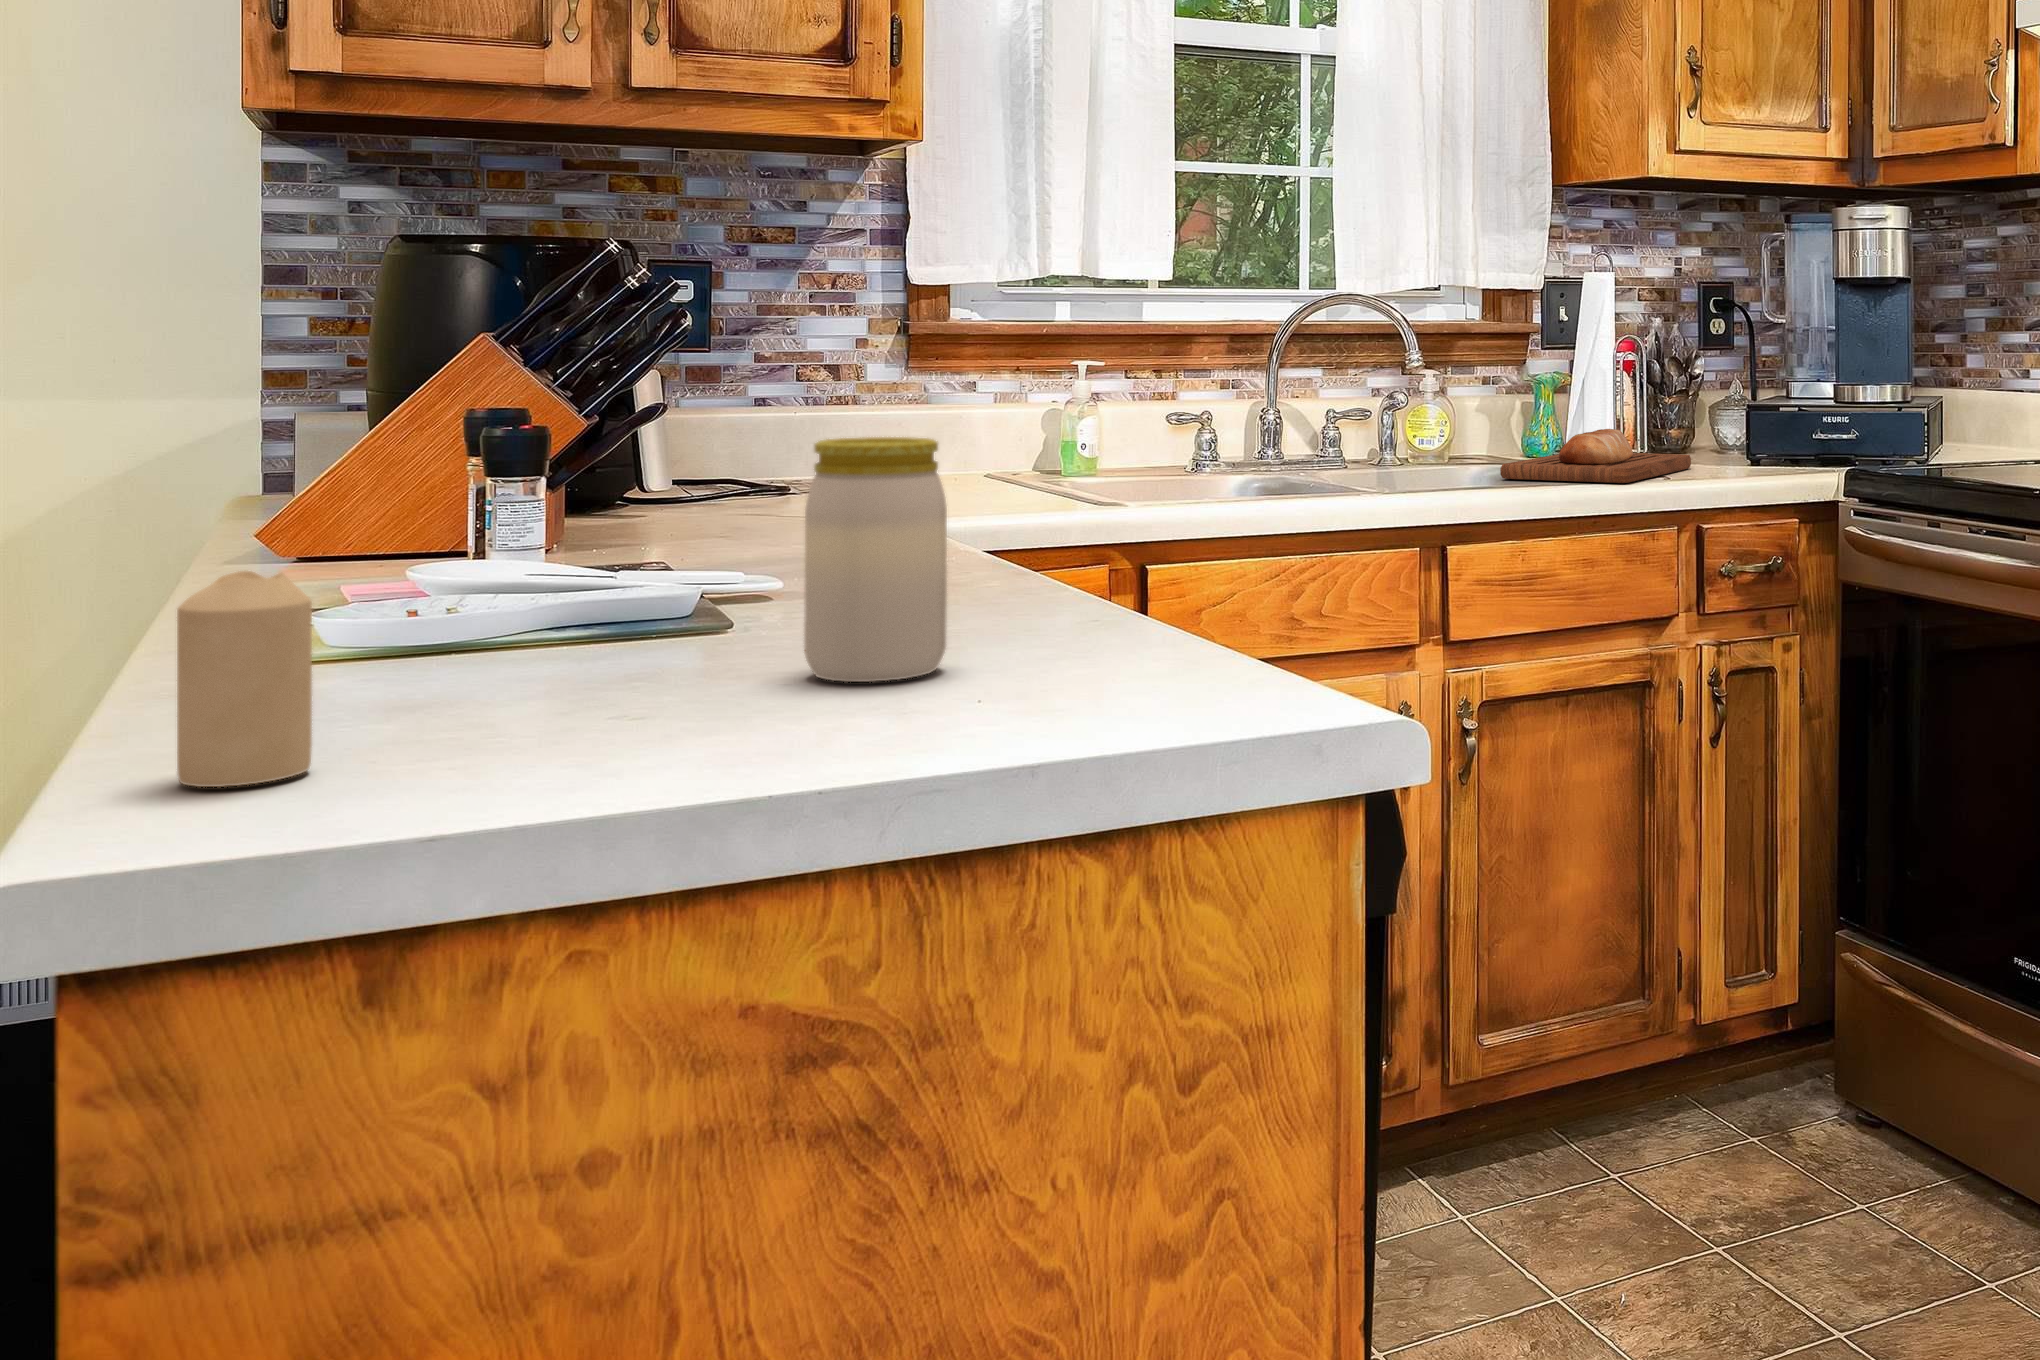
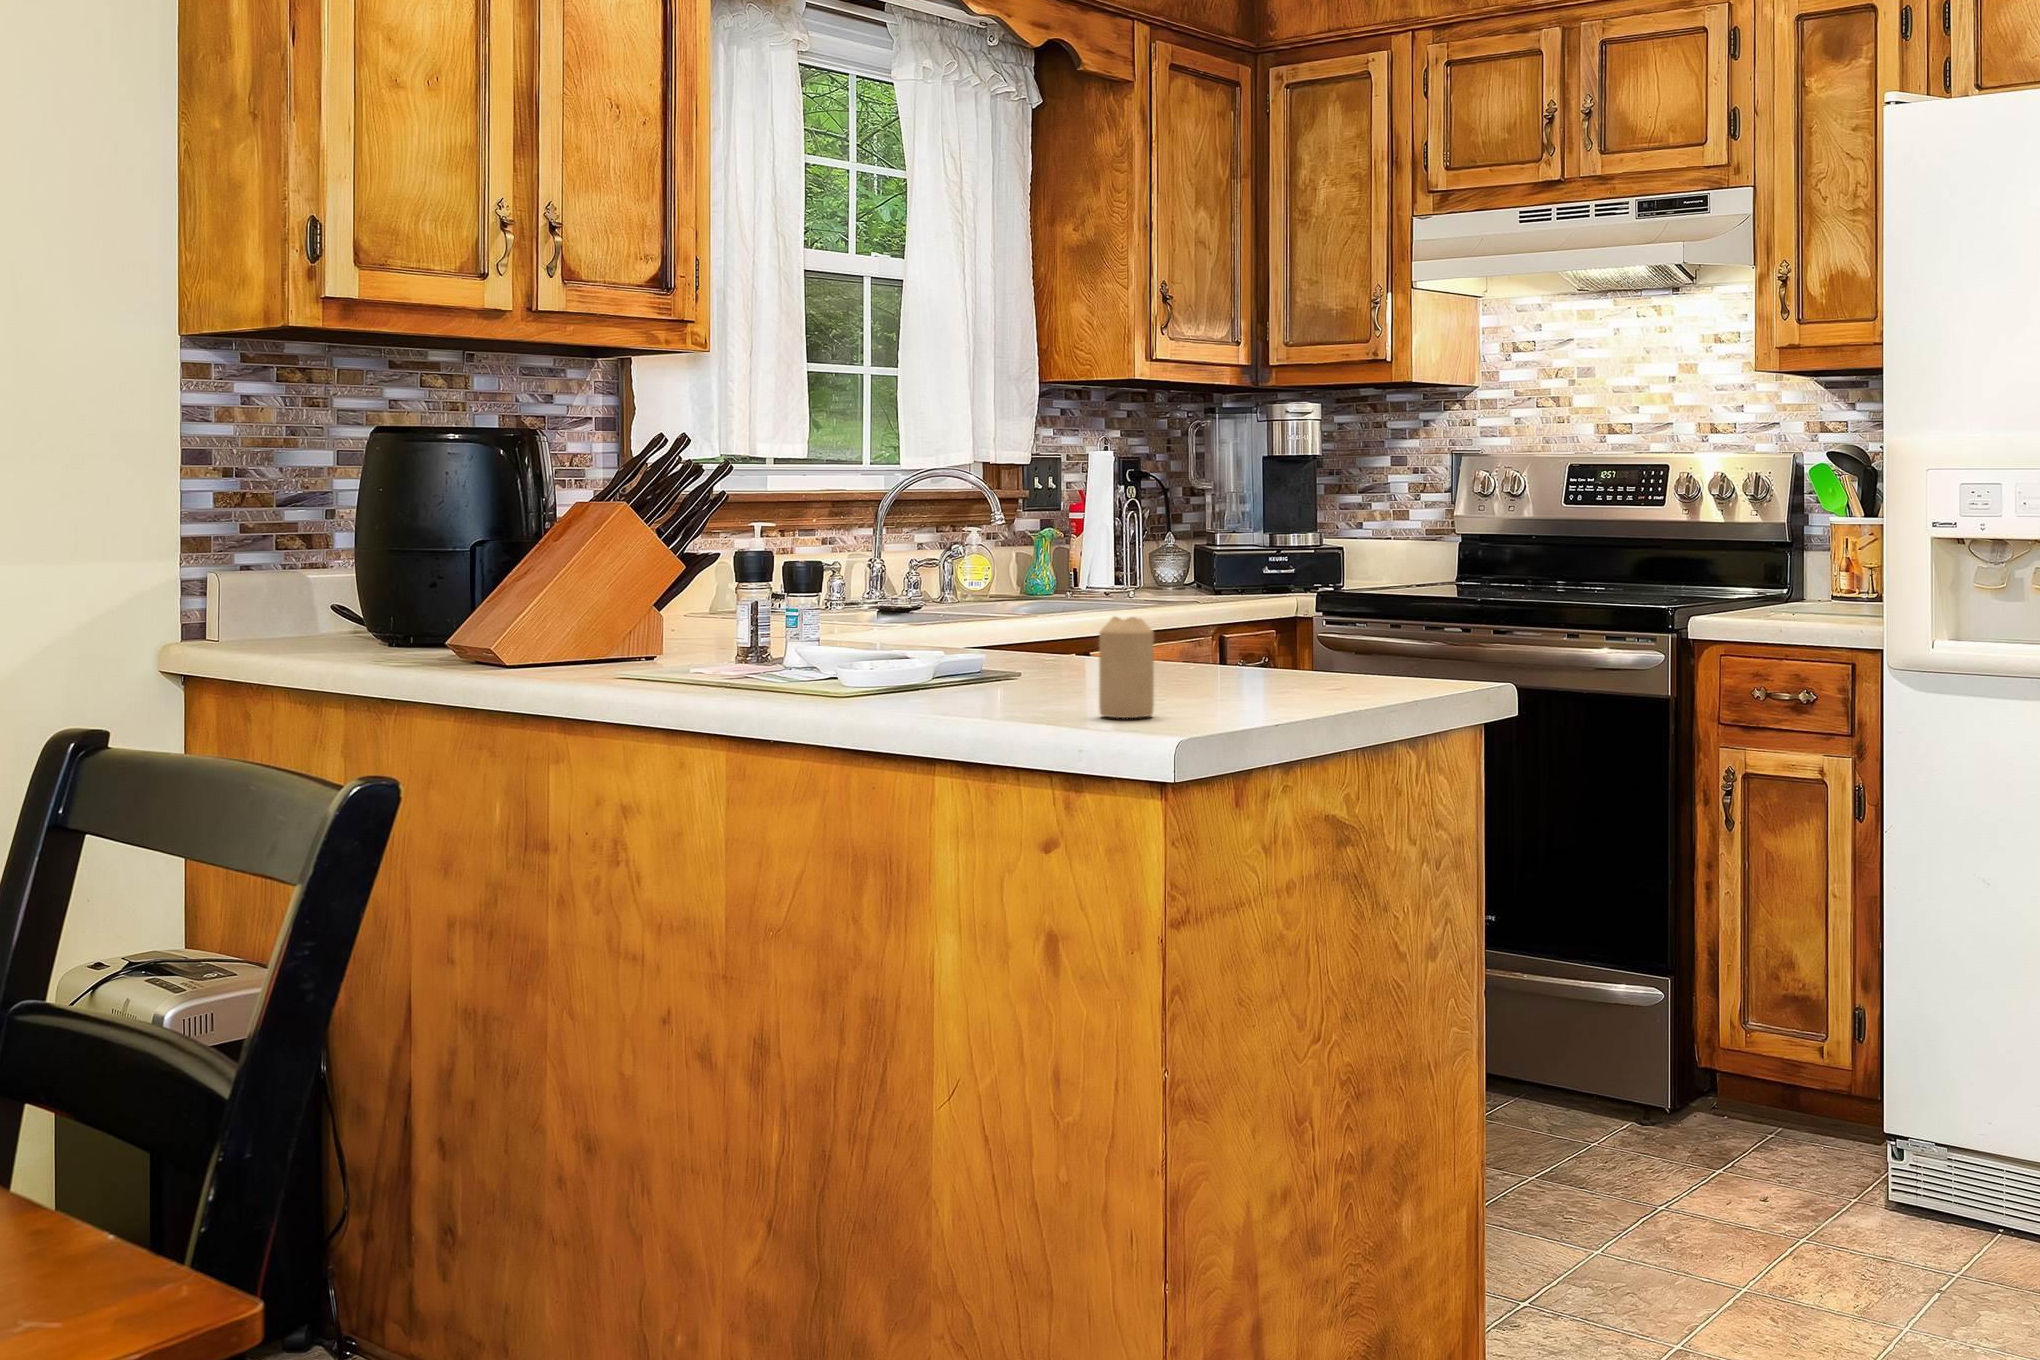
bread loaf: present [1500,429,1691,483] -> none [1088,568,1188,605]
jar: present [804,437,947,682] -> none [1177,556,1250,685]

